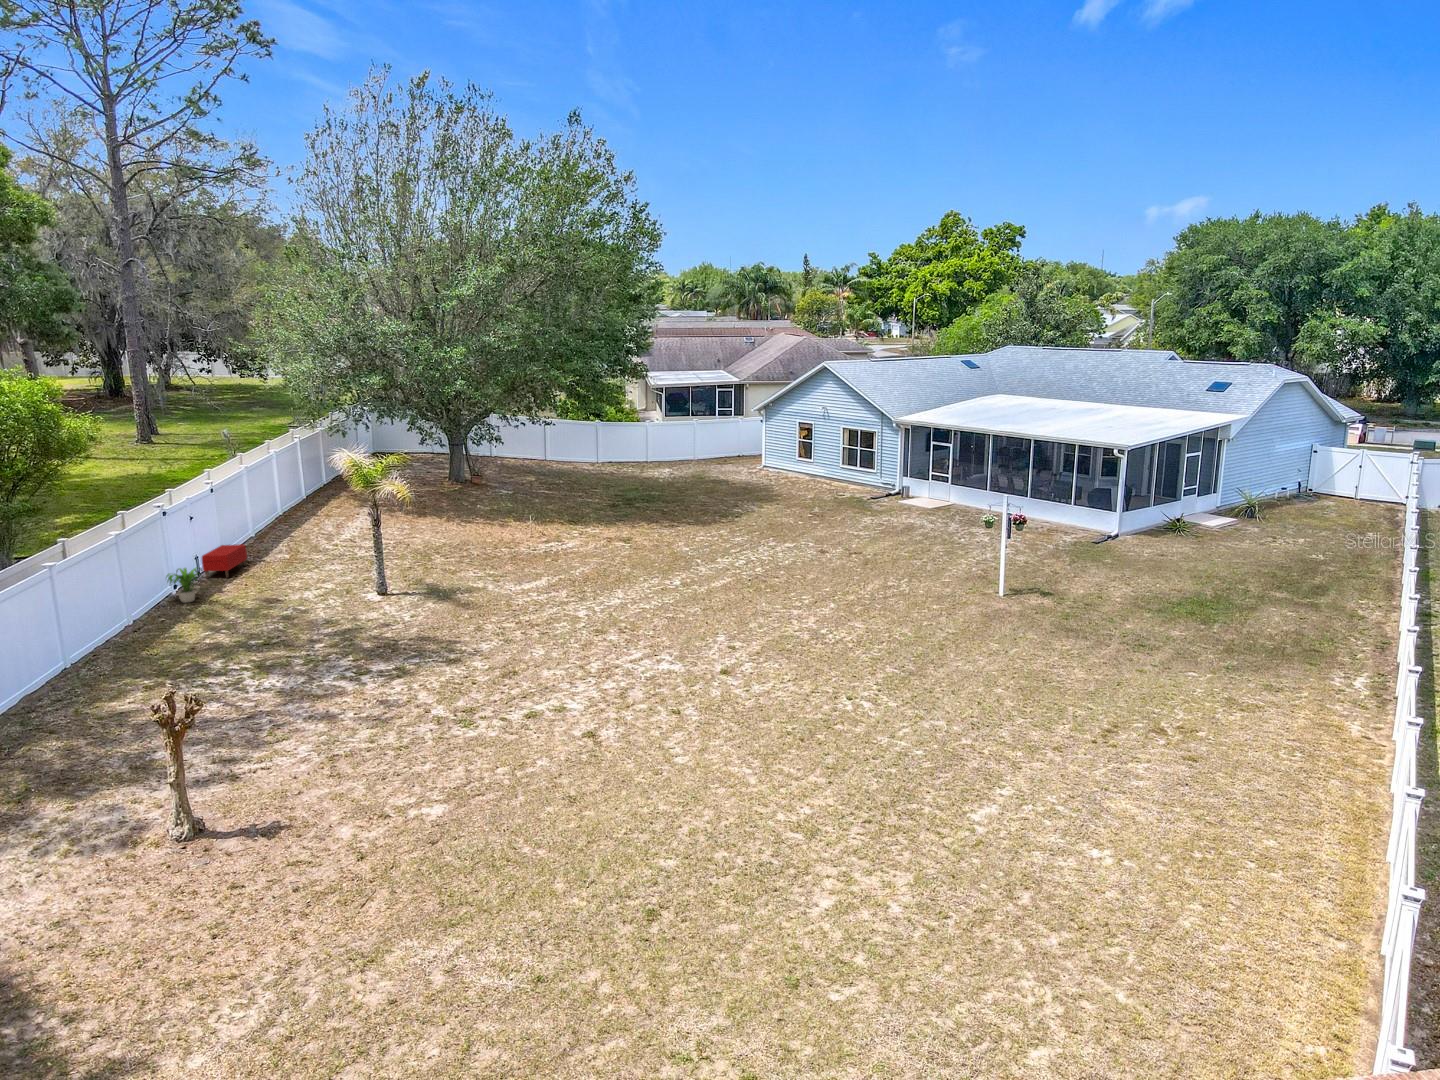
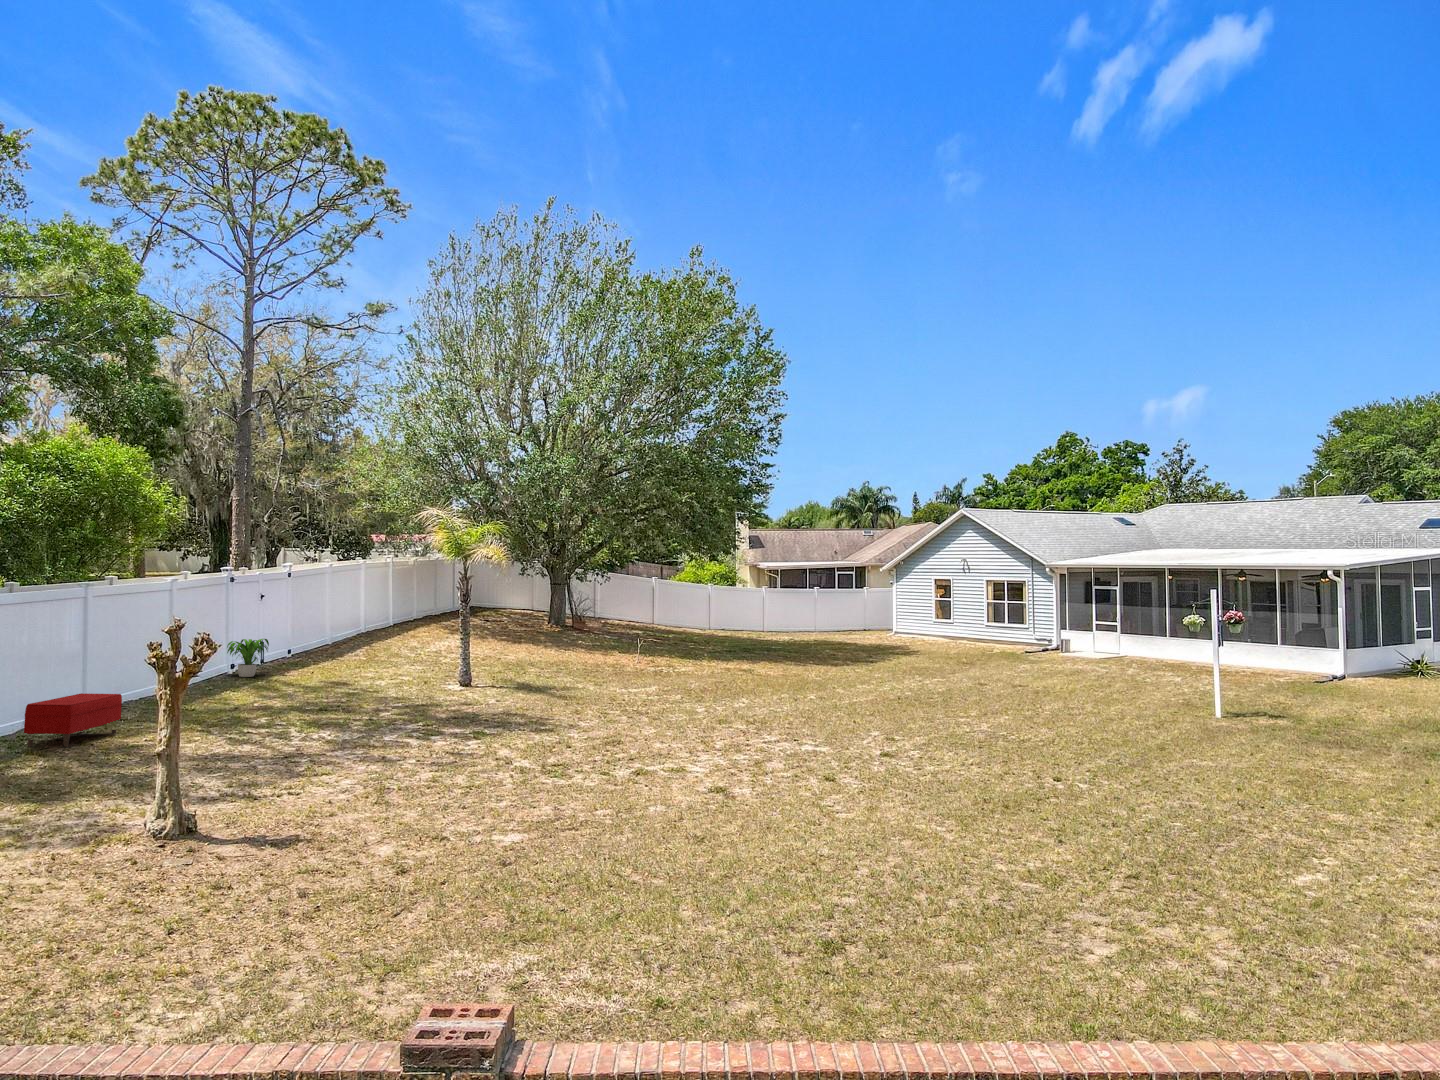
bench: present [202,545,247,578] -> present [24,693,122,747]

